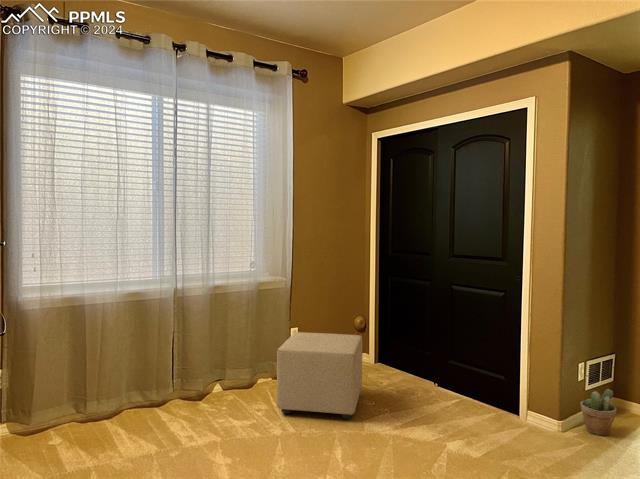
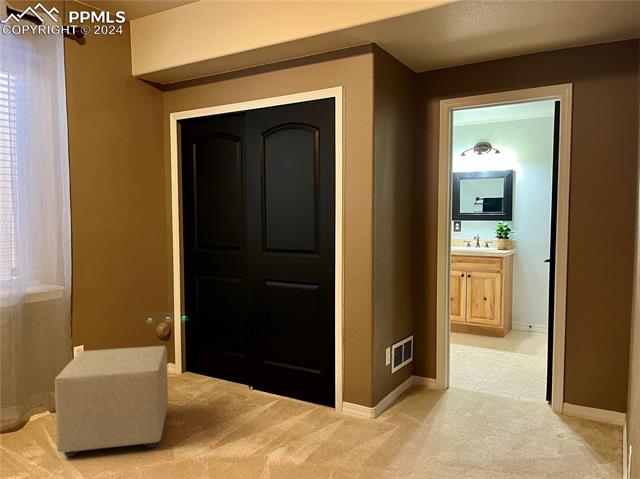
potted plant: present [580,389,616,436] -> none [389,370,420,415]

